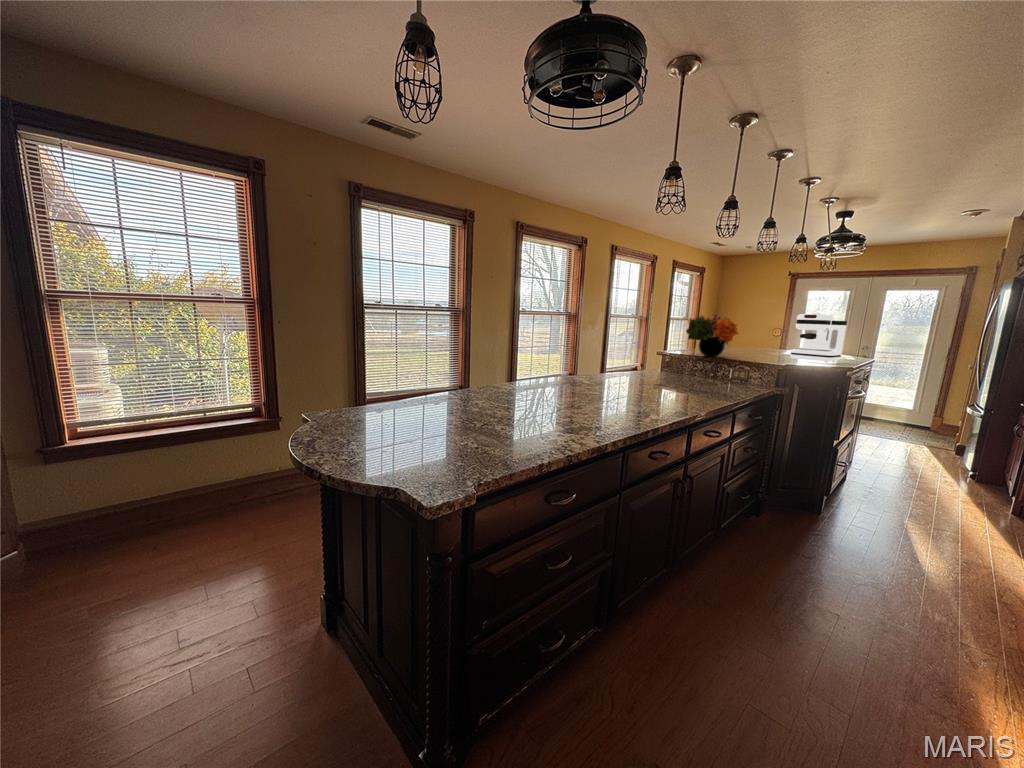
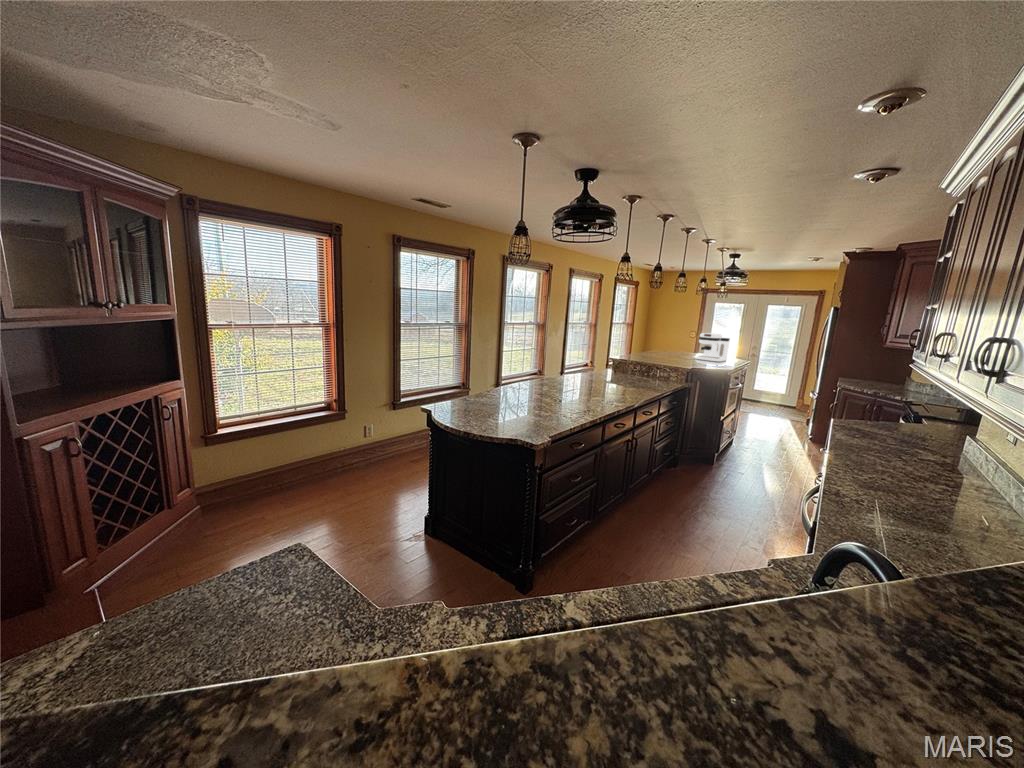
flower arrangement: present [686,314,739,356] -> none [629,332,664,361]

